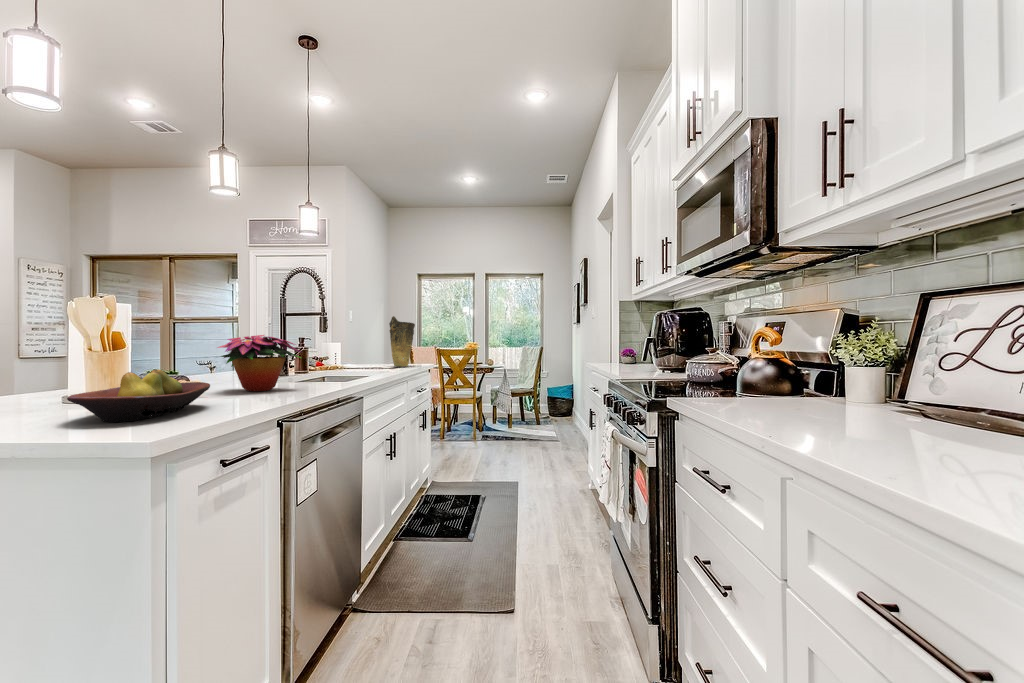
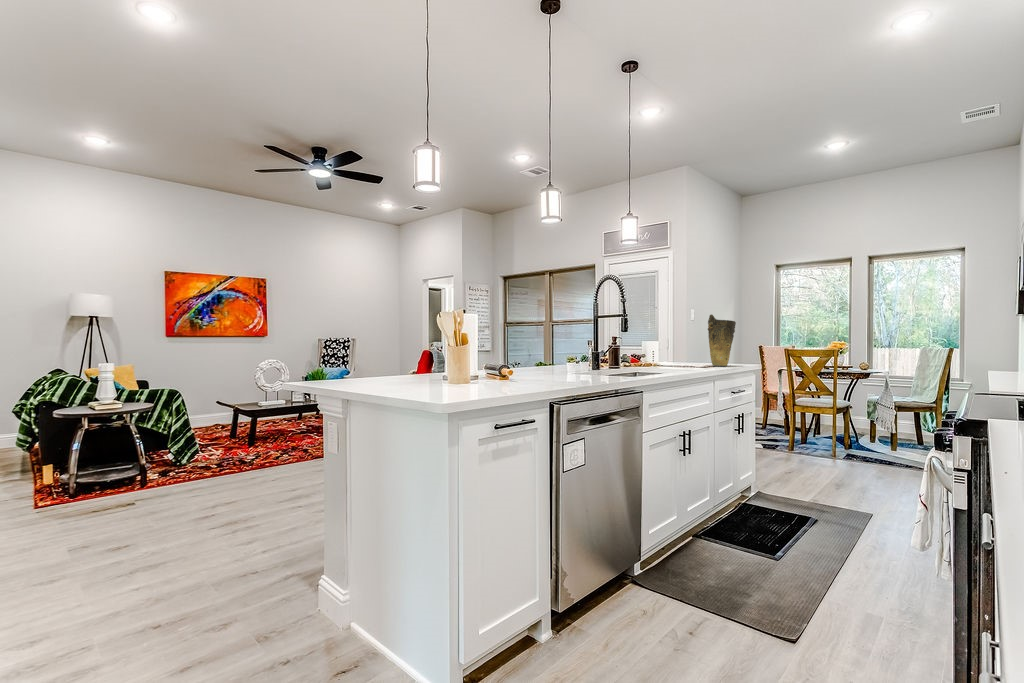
flower arrangement: present [218,335,301,391] -> none [527,334,593,379]
fruit bowl: present [67,369,210,422] -> none [424,359,509,391]

